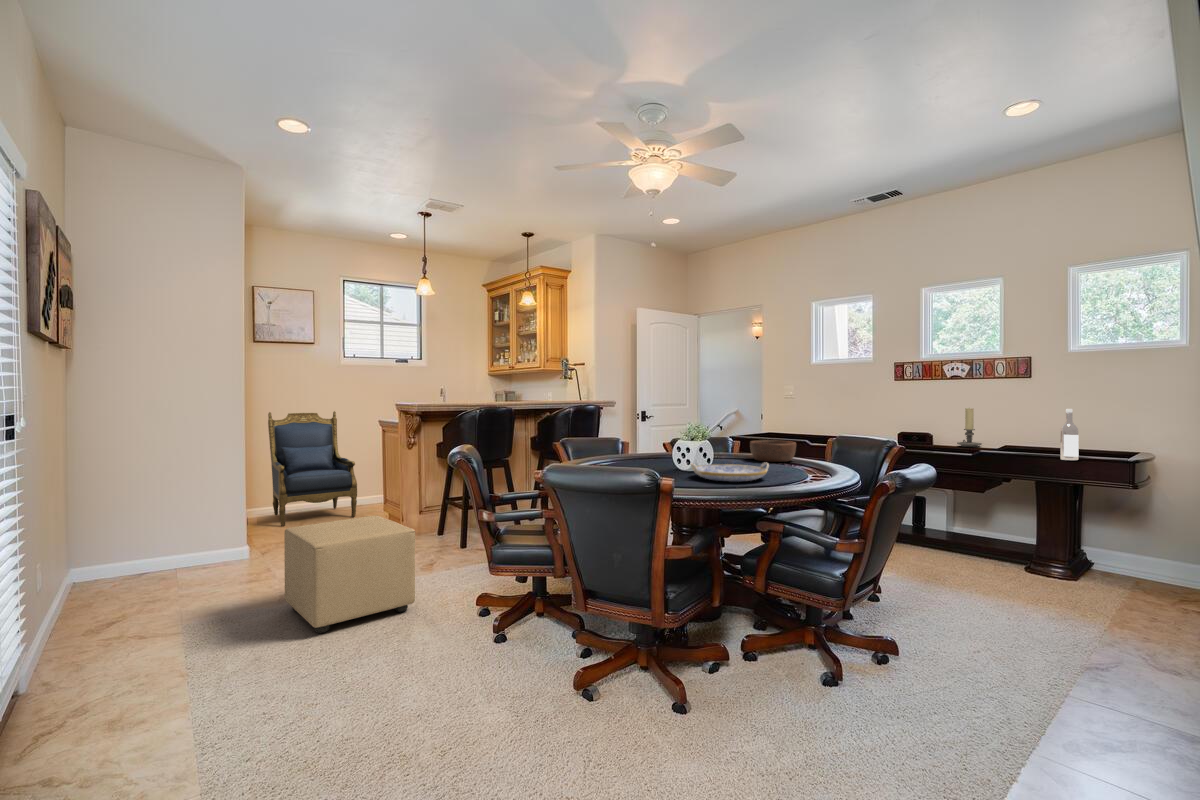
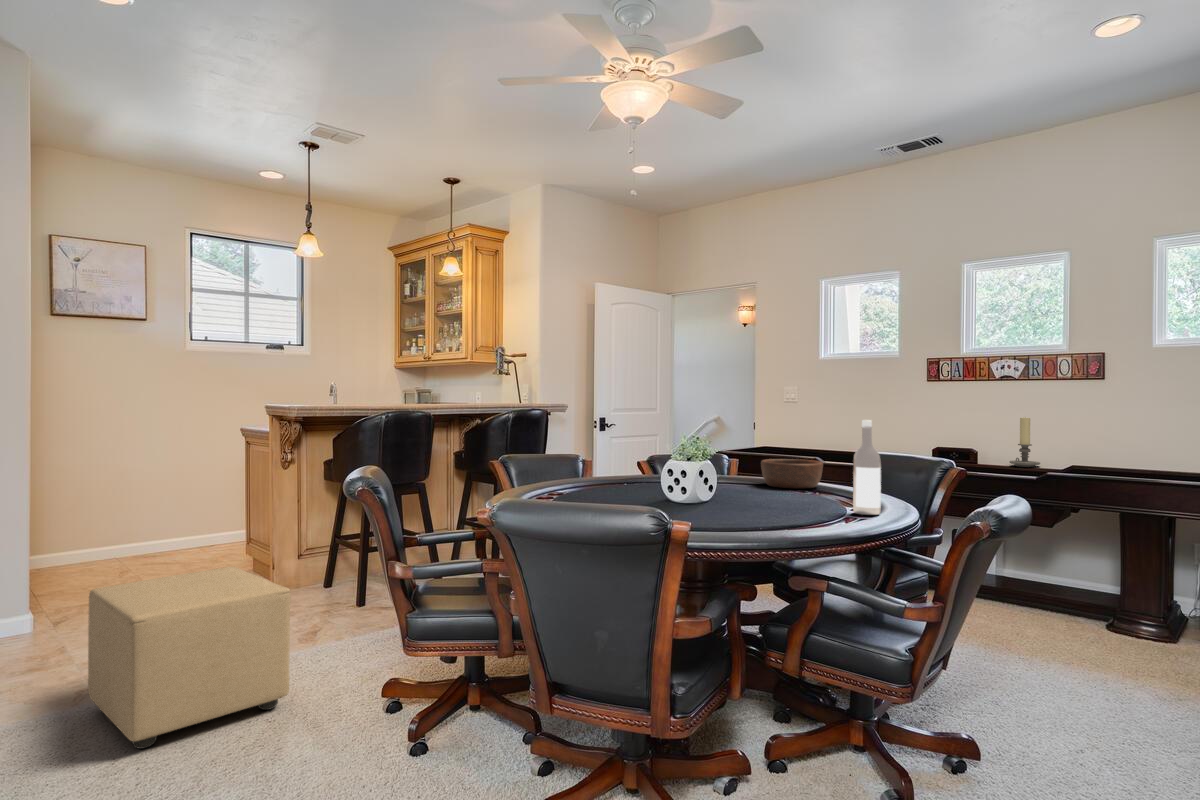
wine bottle: present [1060,409,1079,461] -> present [853,420,881,515]
armchair: present [268,411,357,526] -> none [77,415,208,578]
serving tray: present [691,463,769,482] -> none [692,491,800,518]

